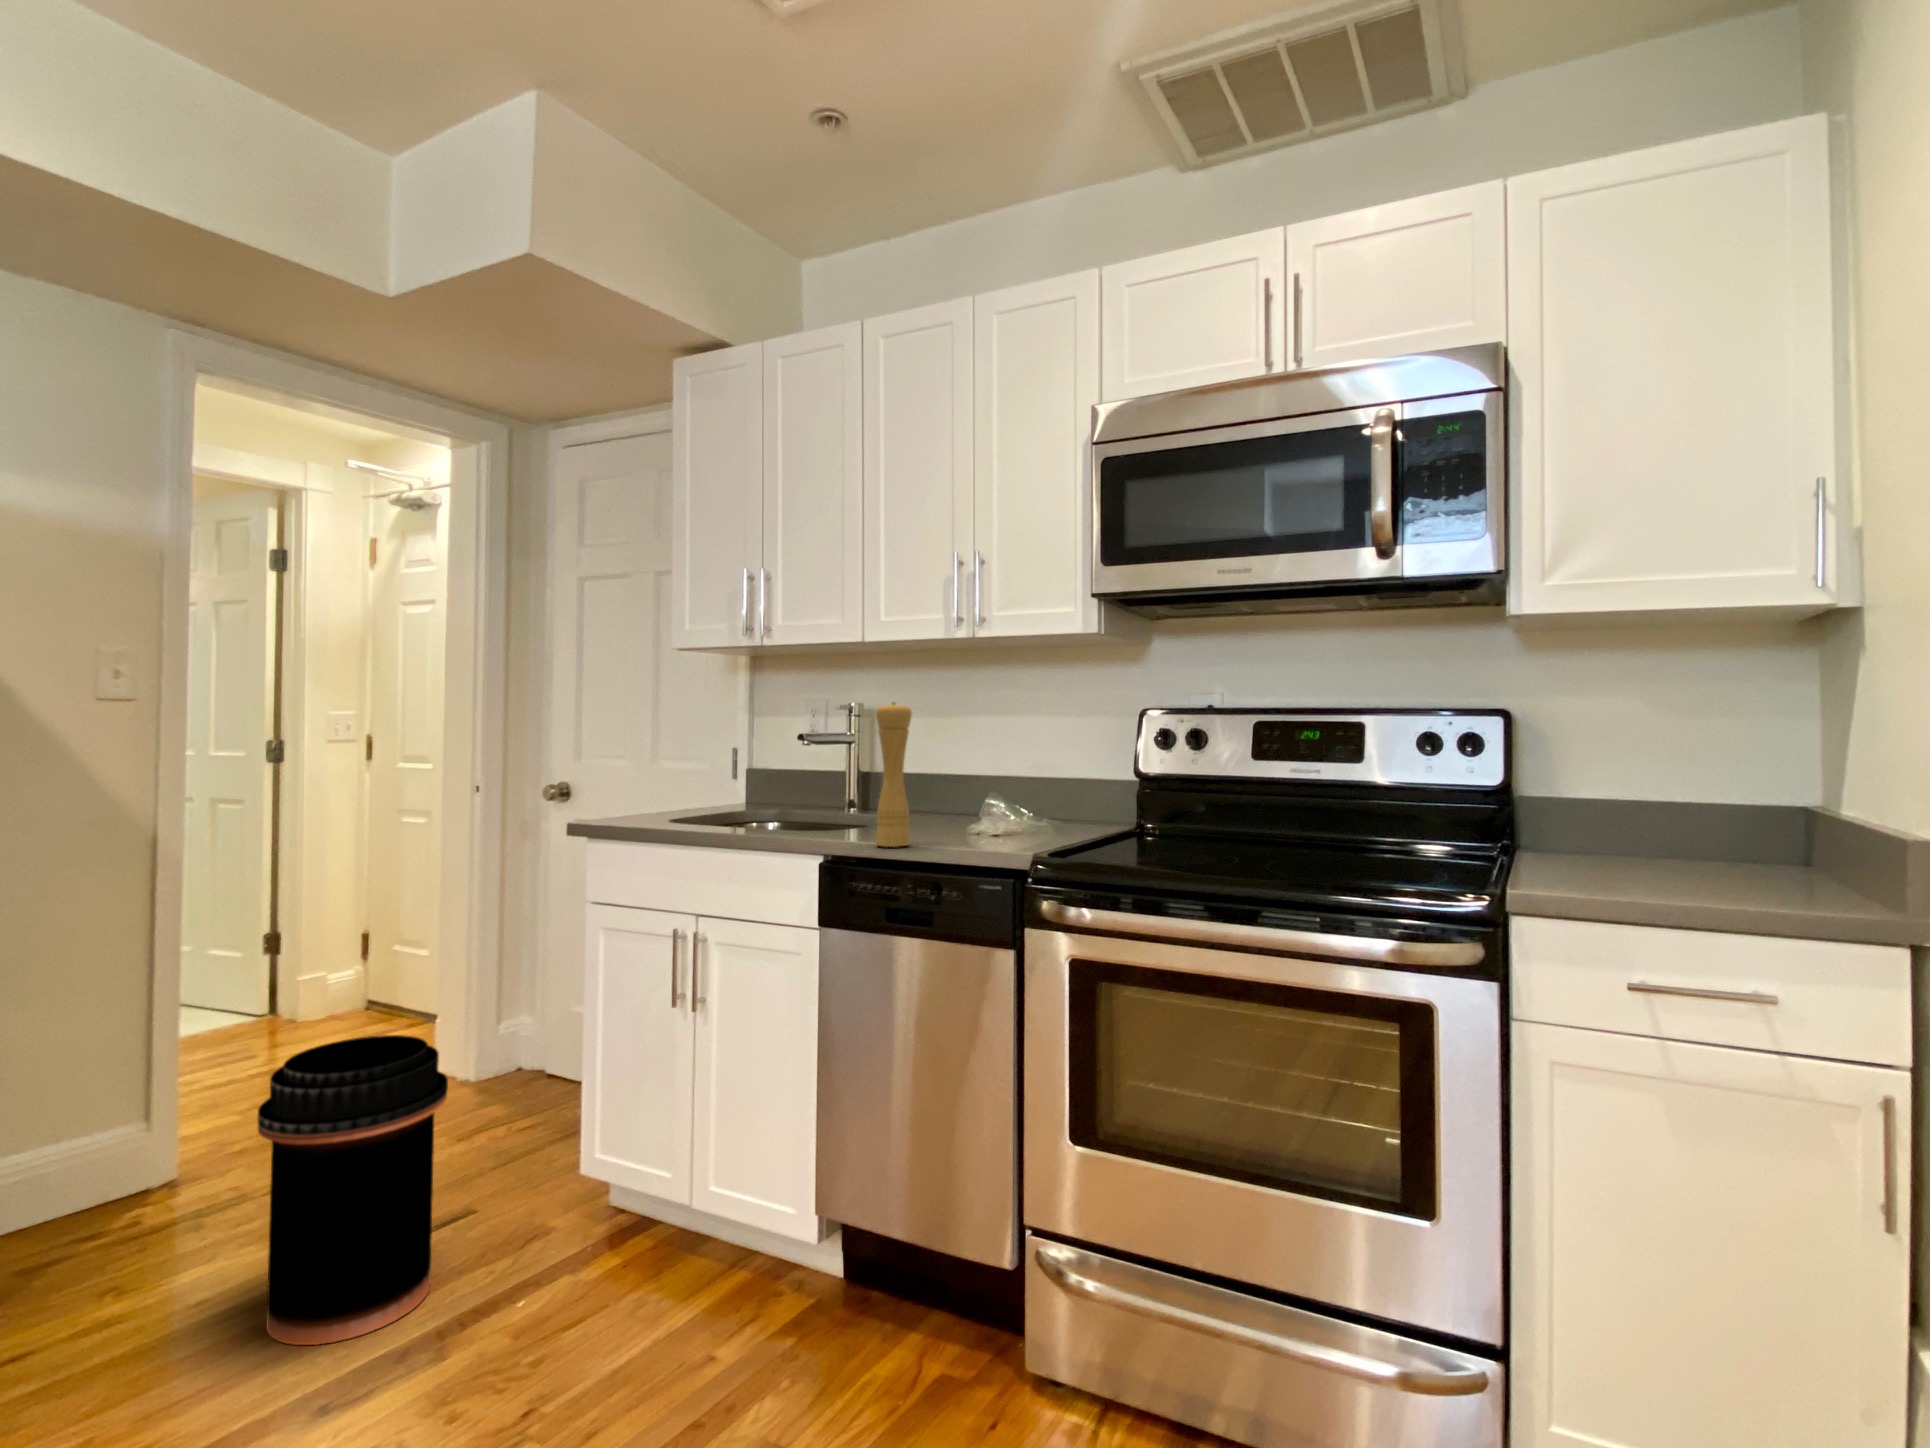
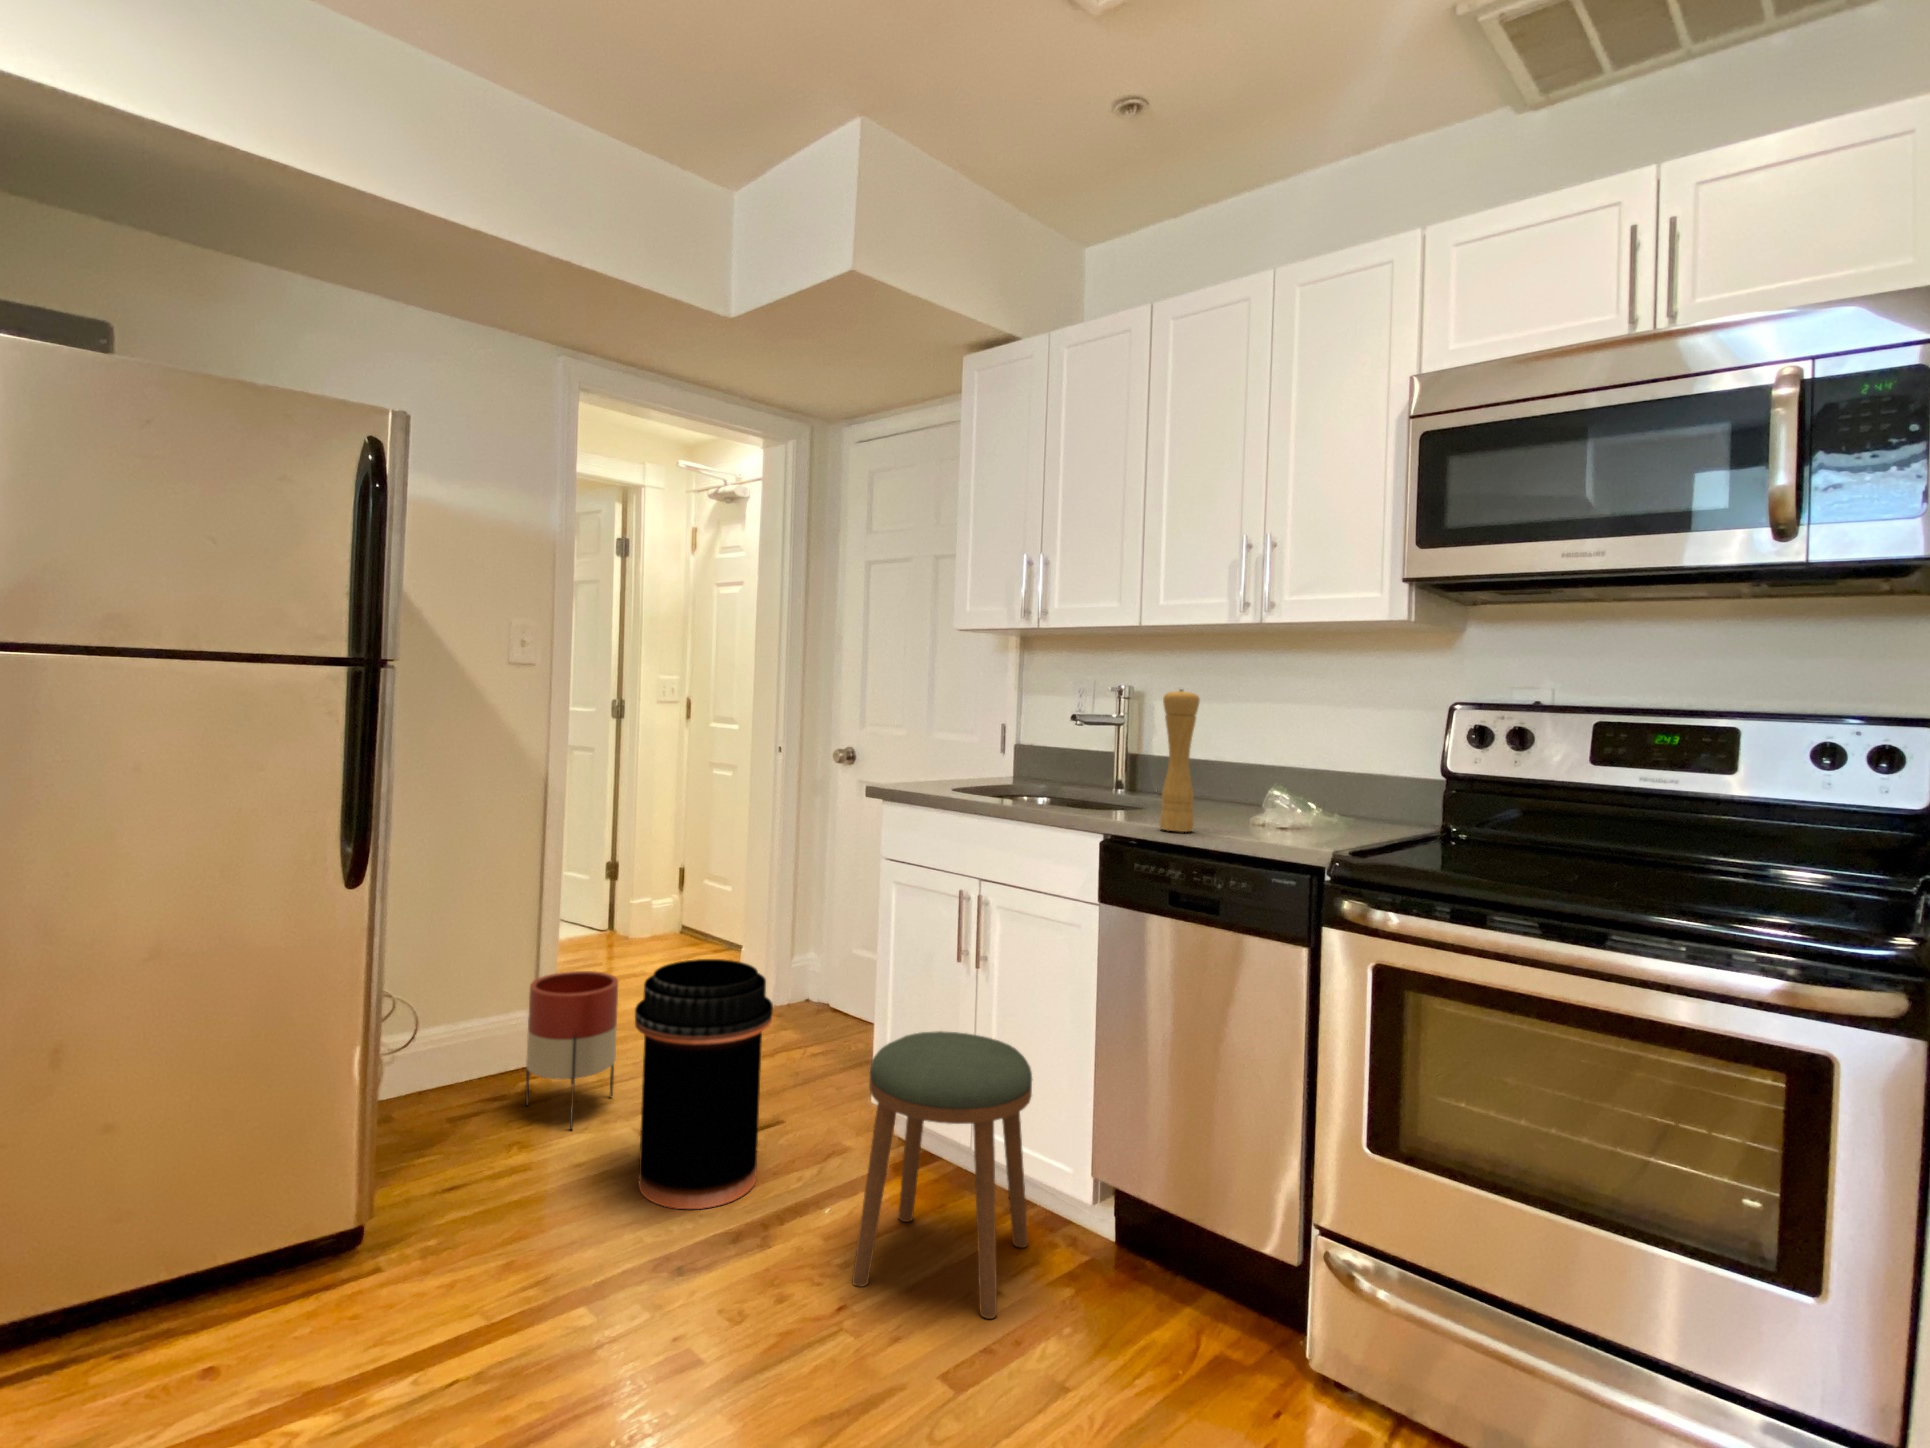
planter: none [111,1069,248,1273] -> present [525,971,618,1130]
stool: none [539,1083,751,1394] -> present [852,1031,1032,1319]

